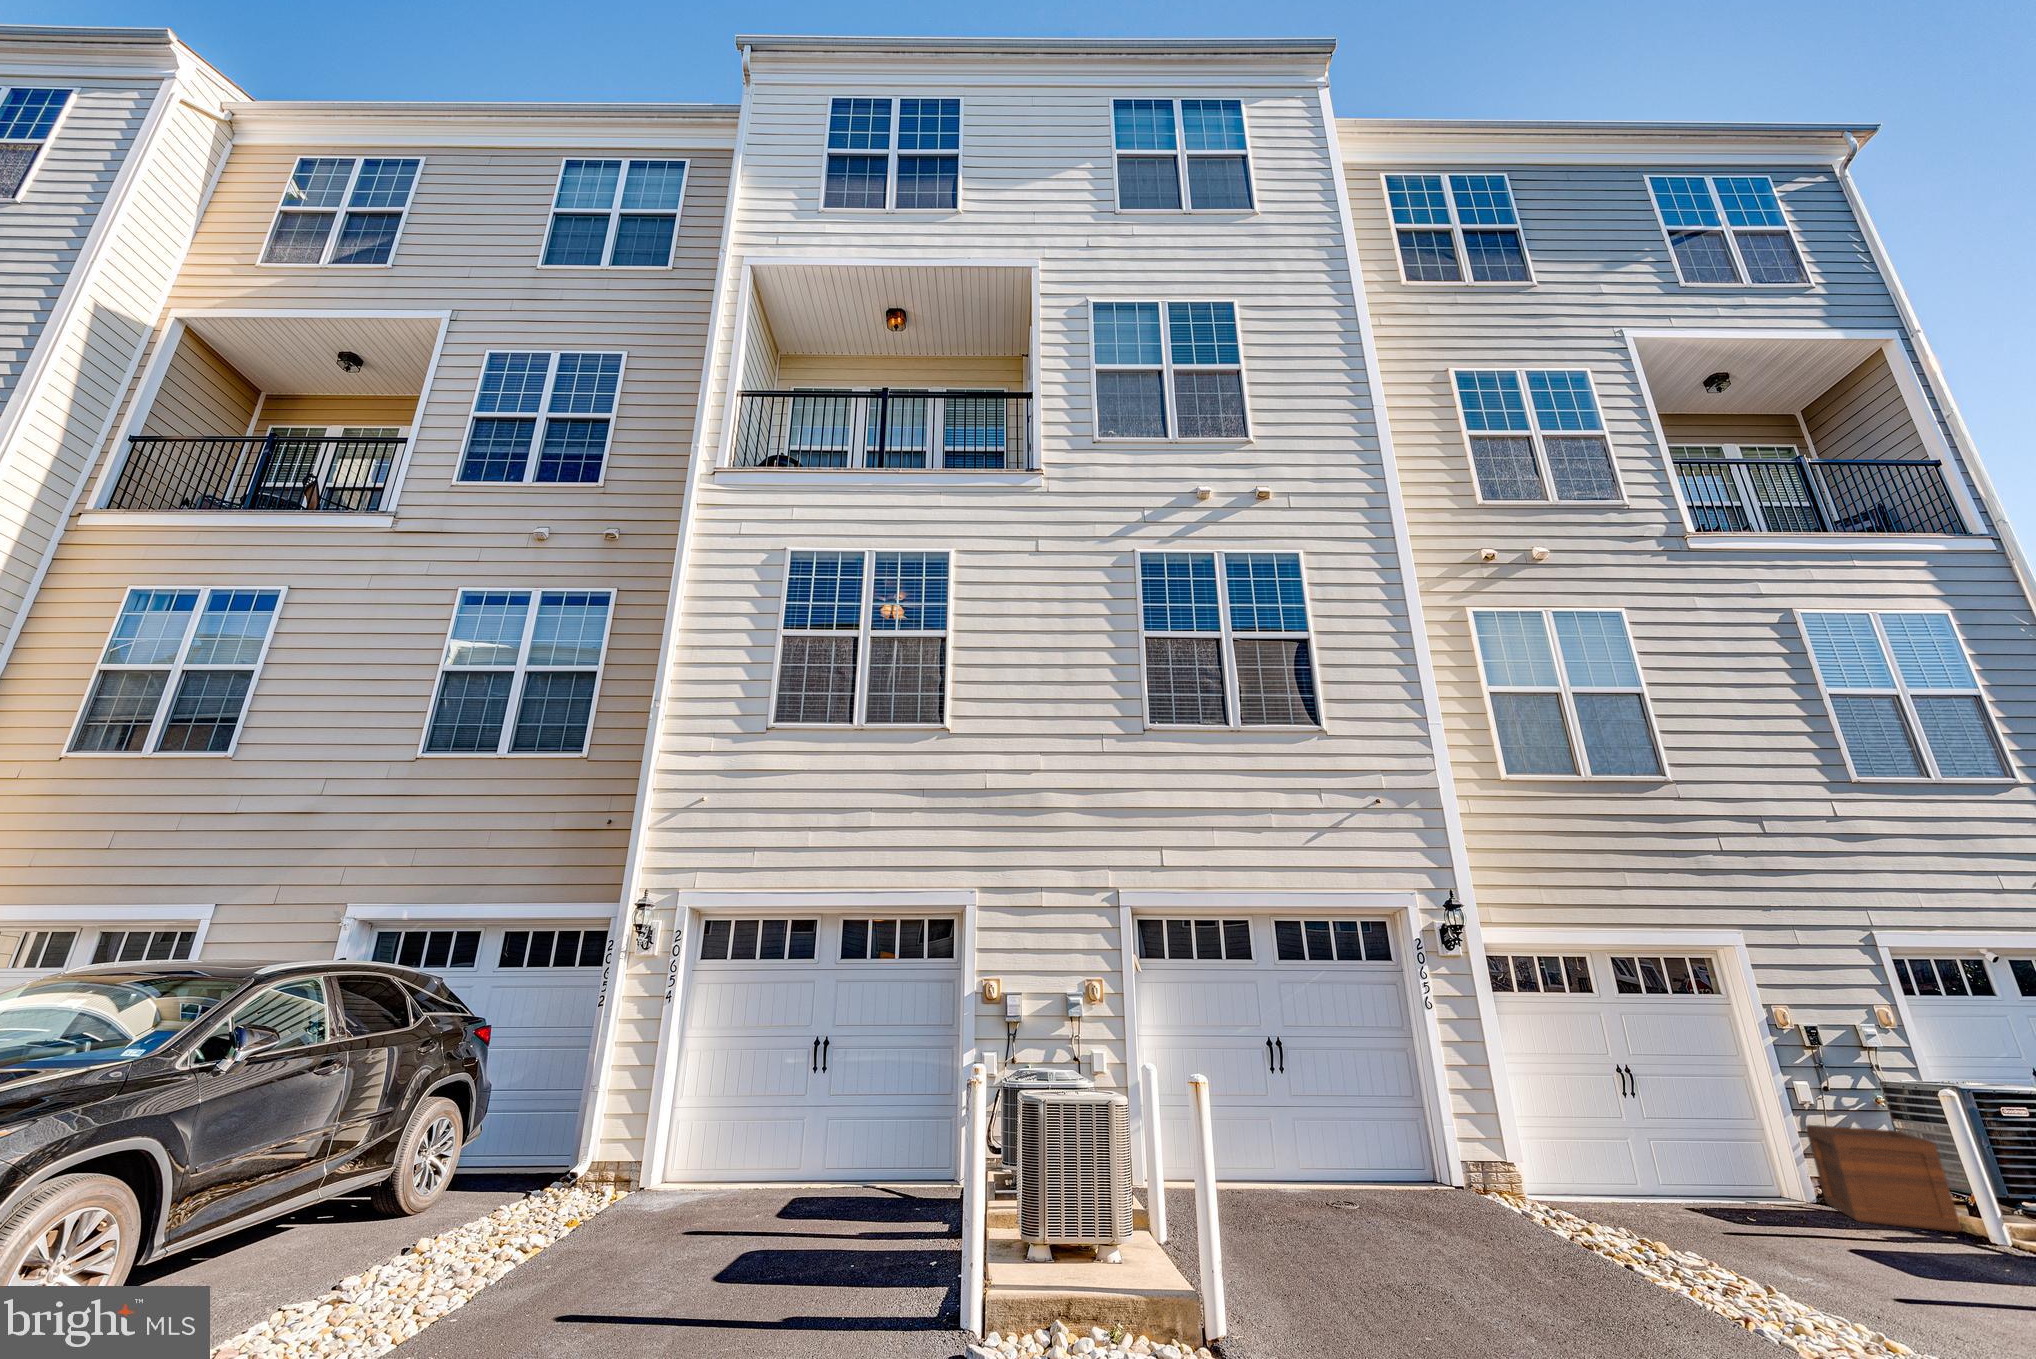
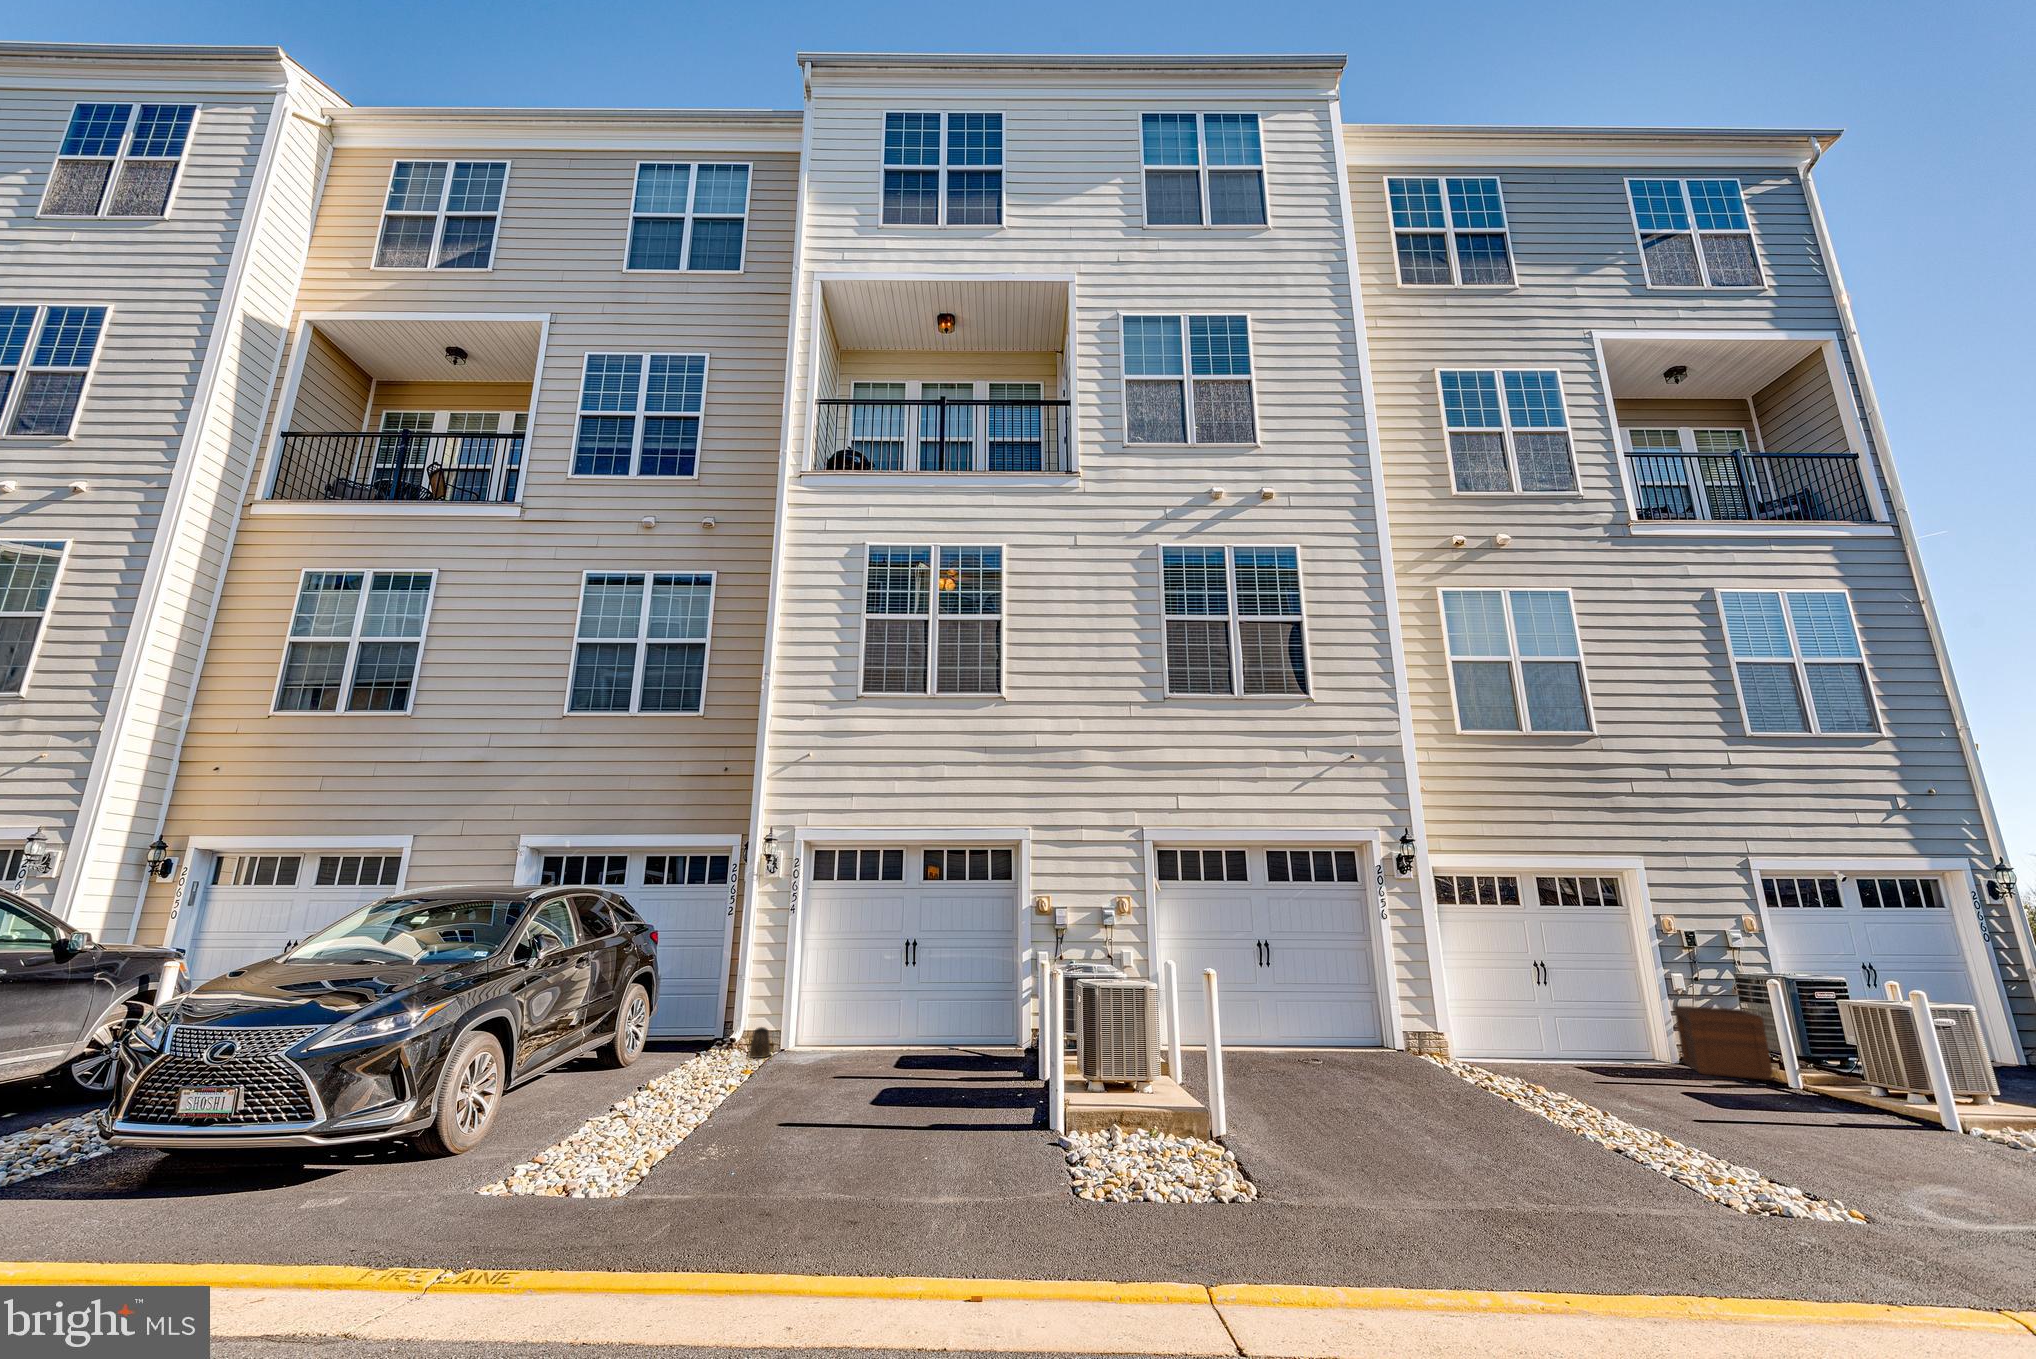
watering can: none [591,1156,624,1200] -> present [748,1027,771,1058]

